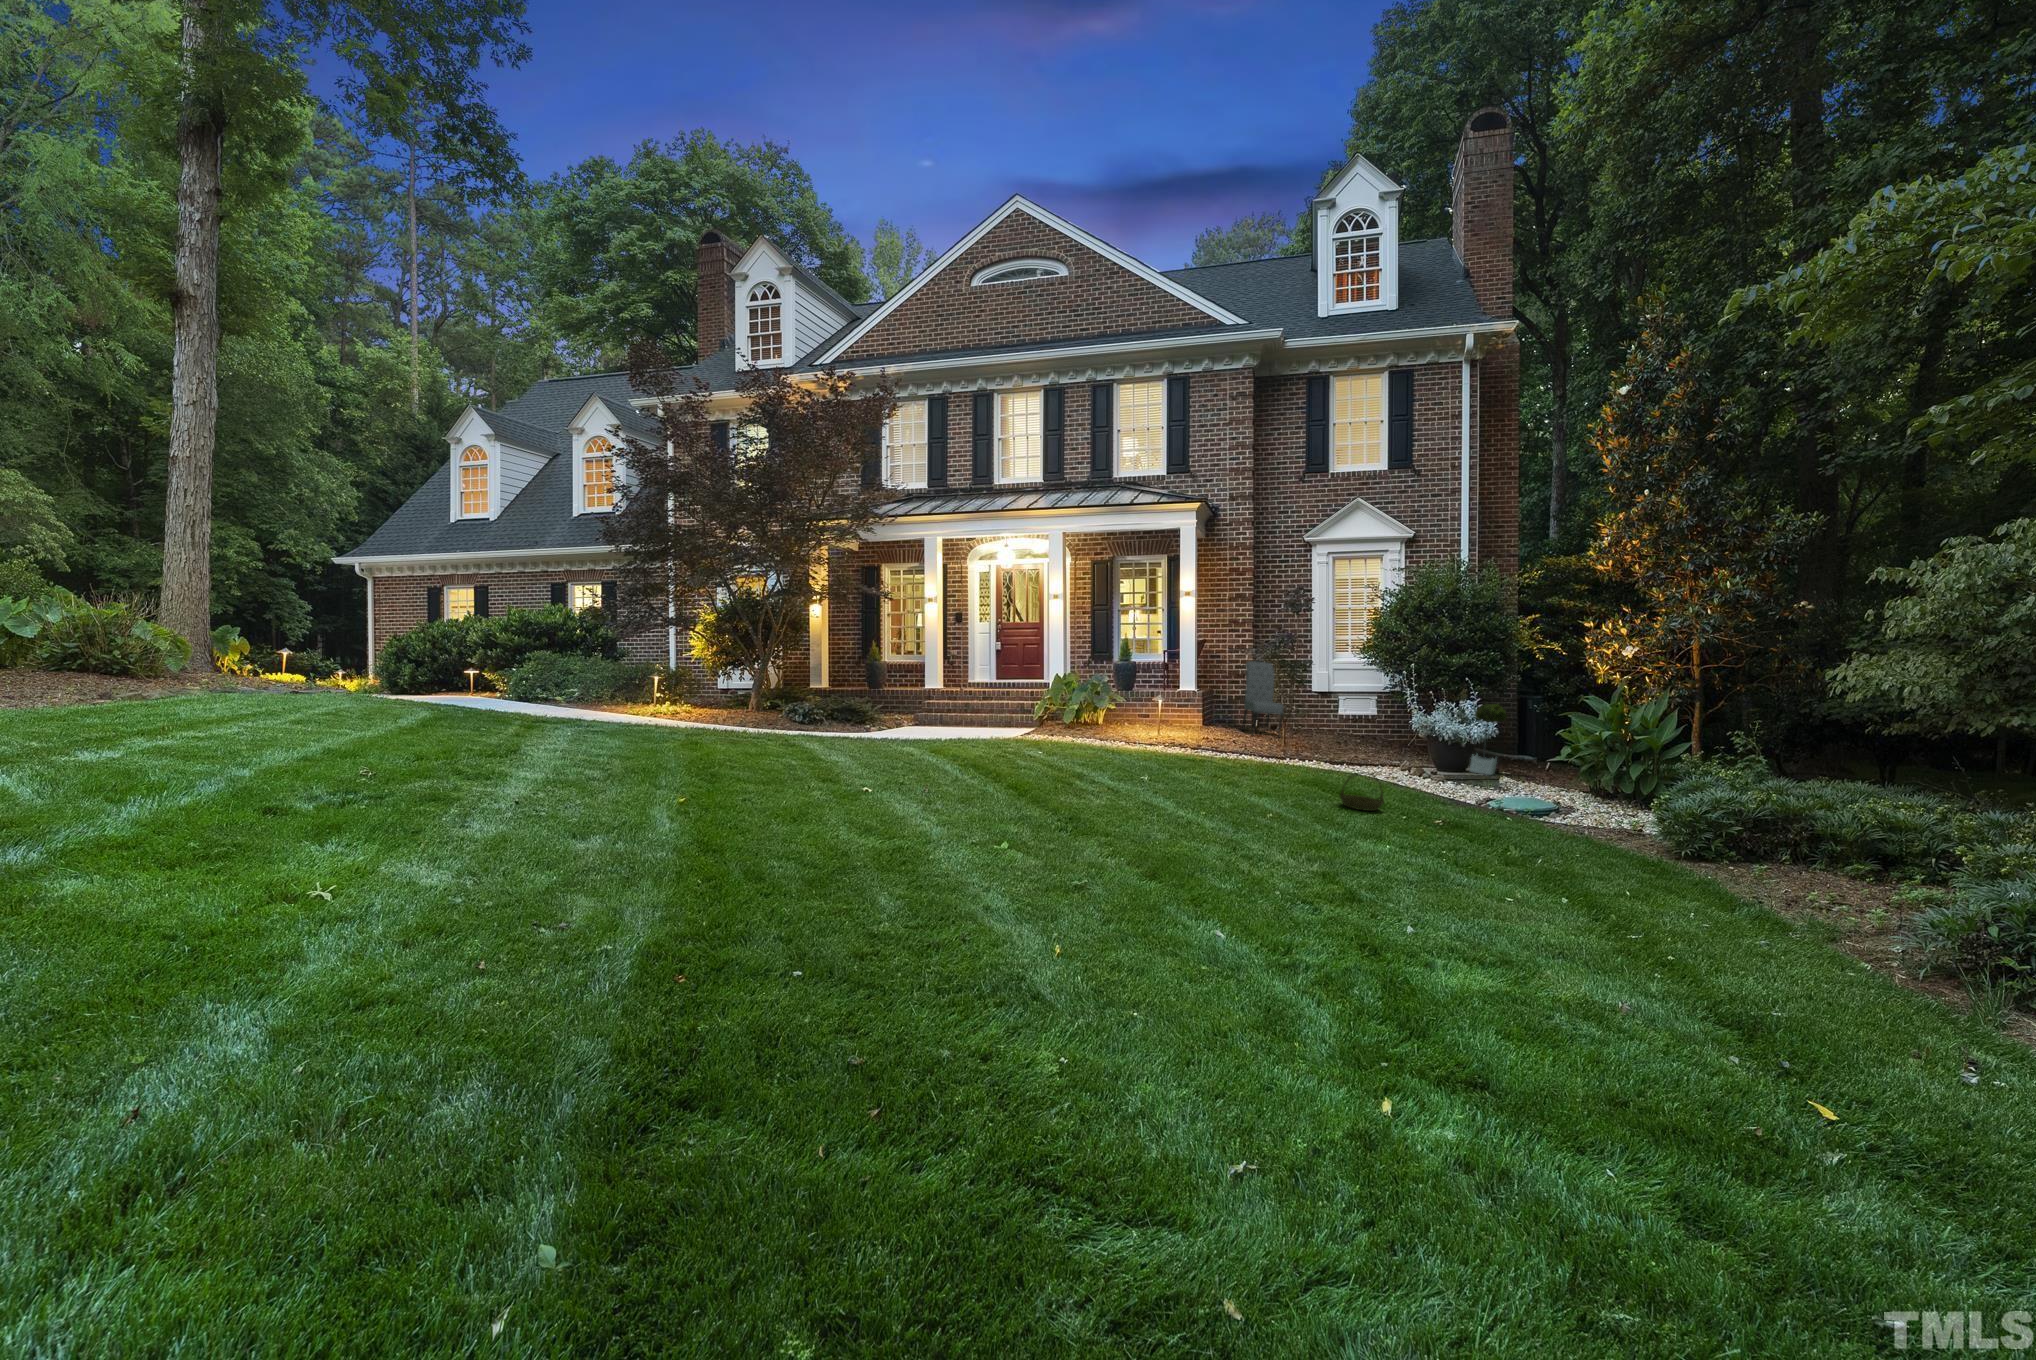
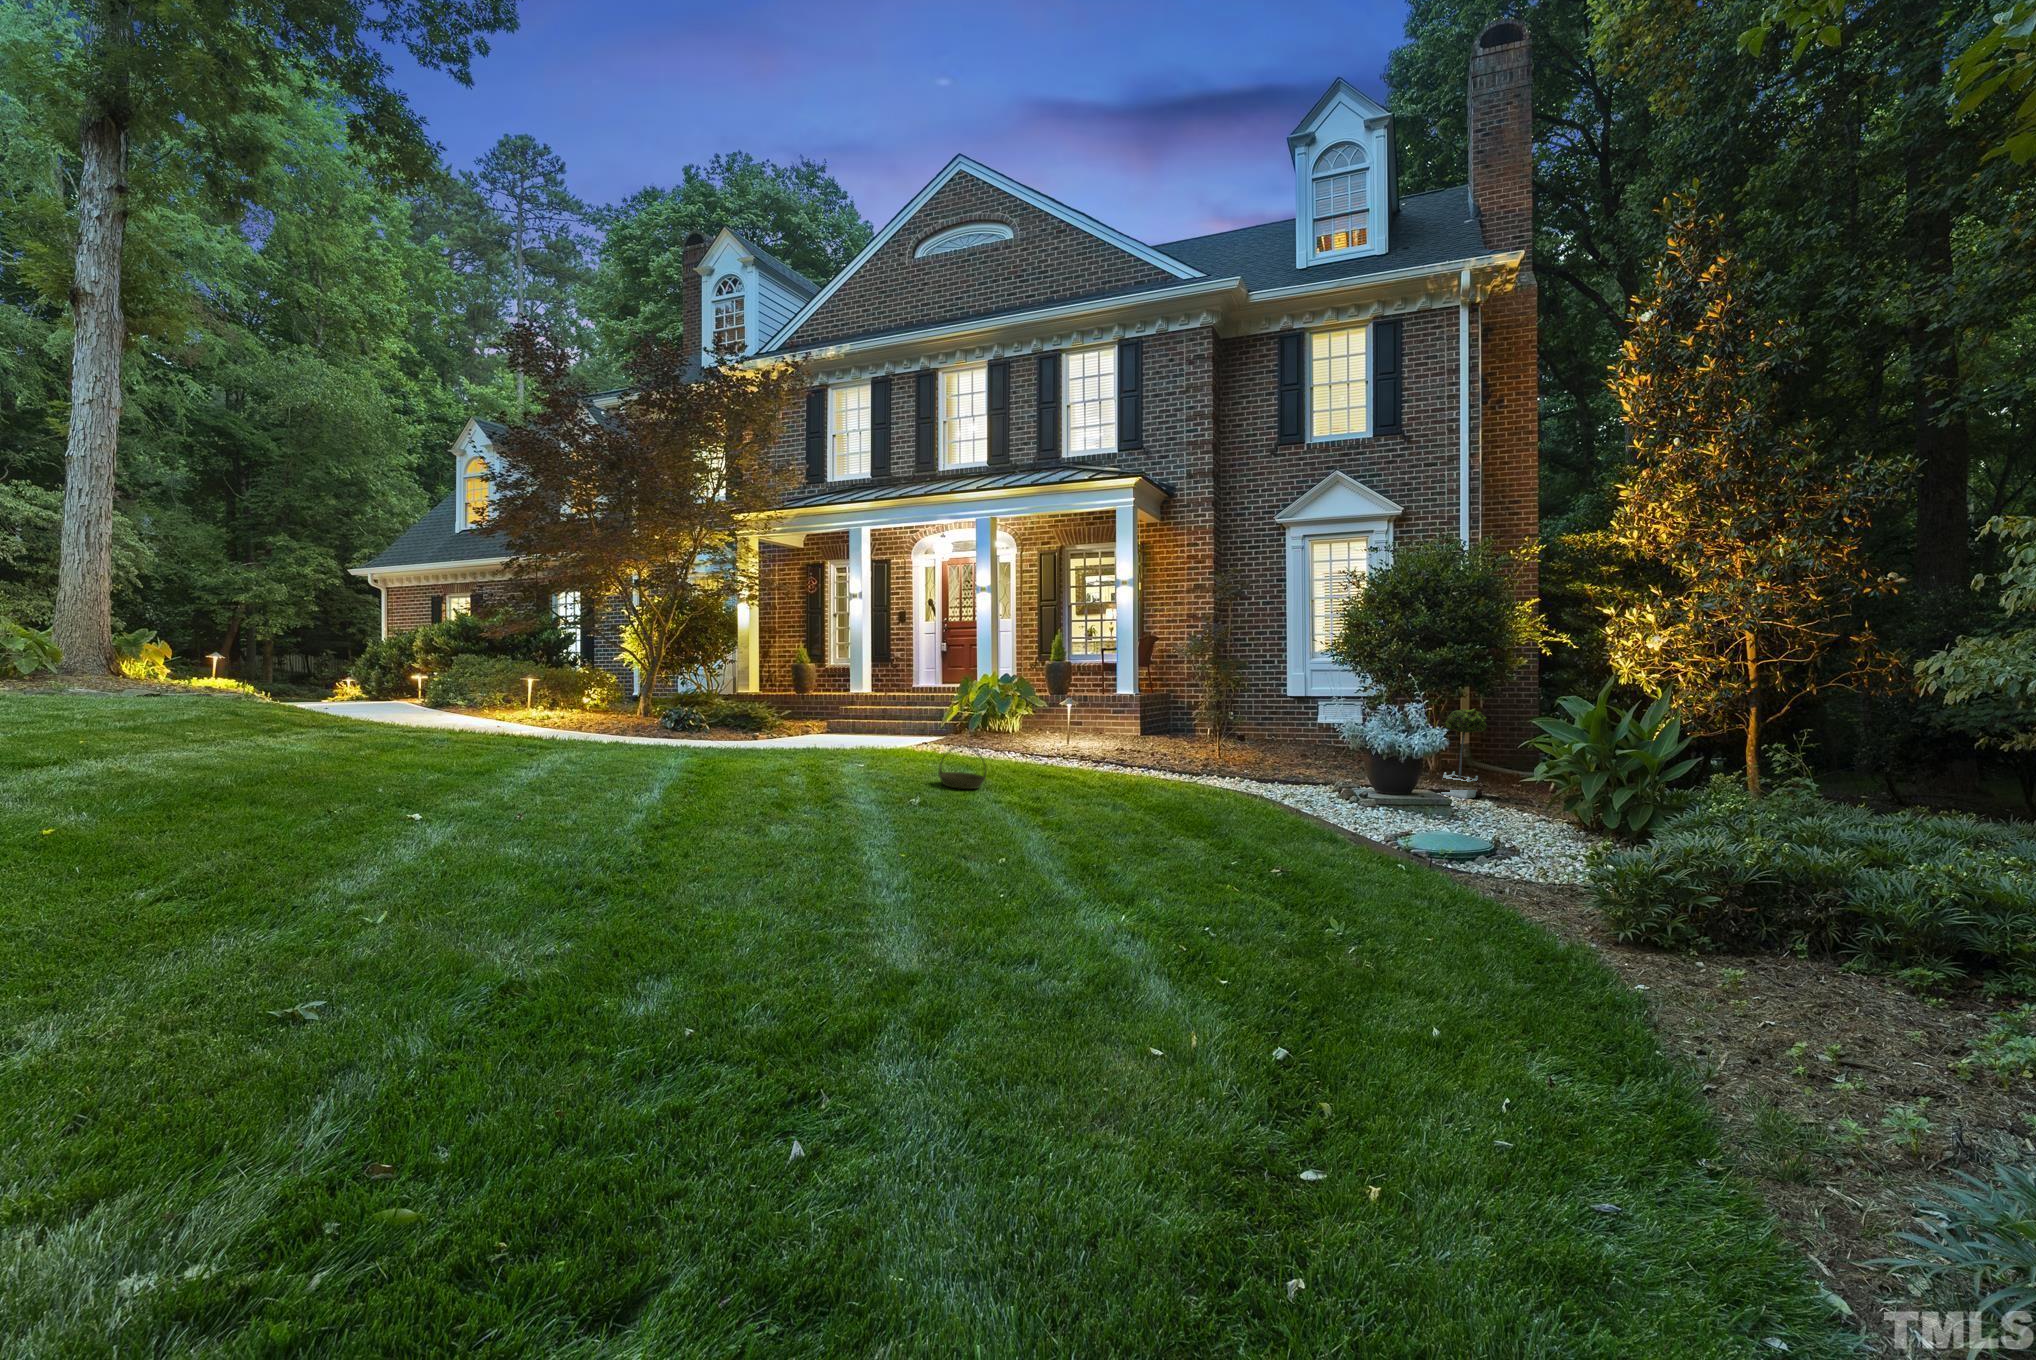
chair: present [1242,661,1283,737] -> none [1197,663,1242,752]
basket: present [1340,772,1384,811] -> present [938,745,986,789]

